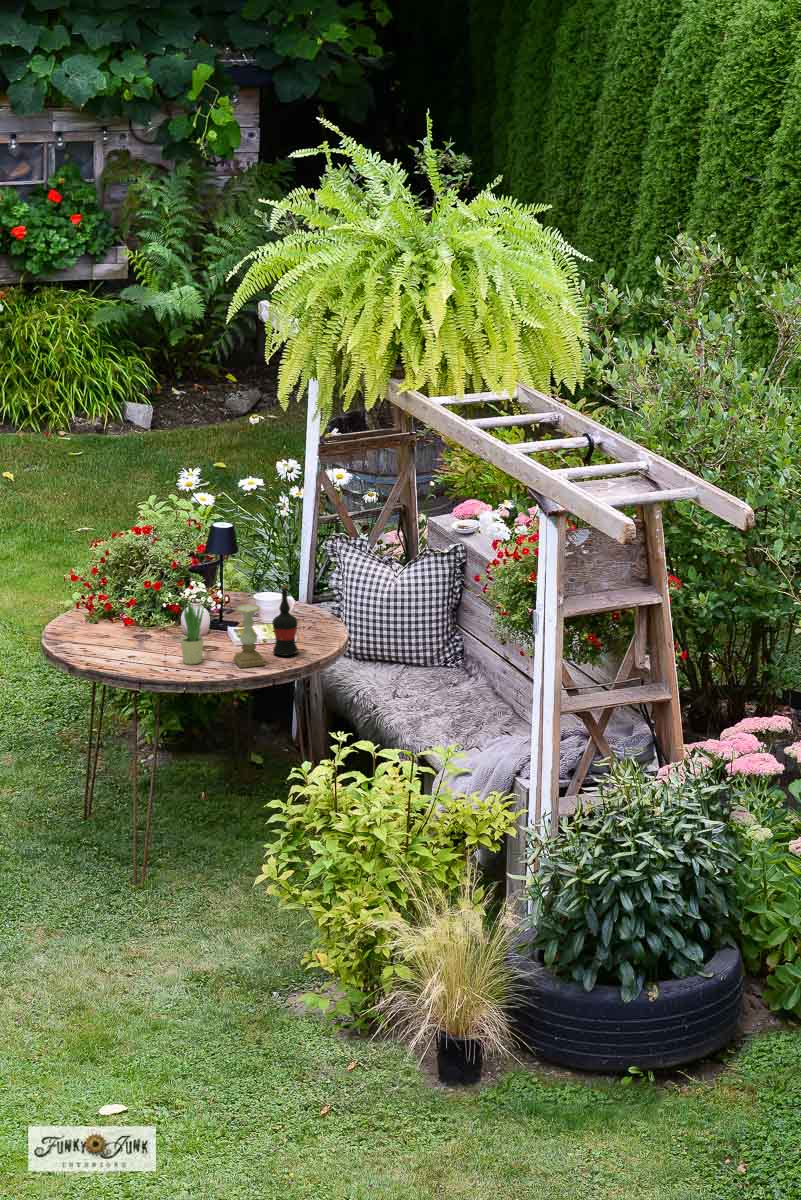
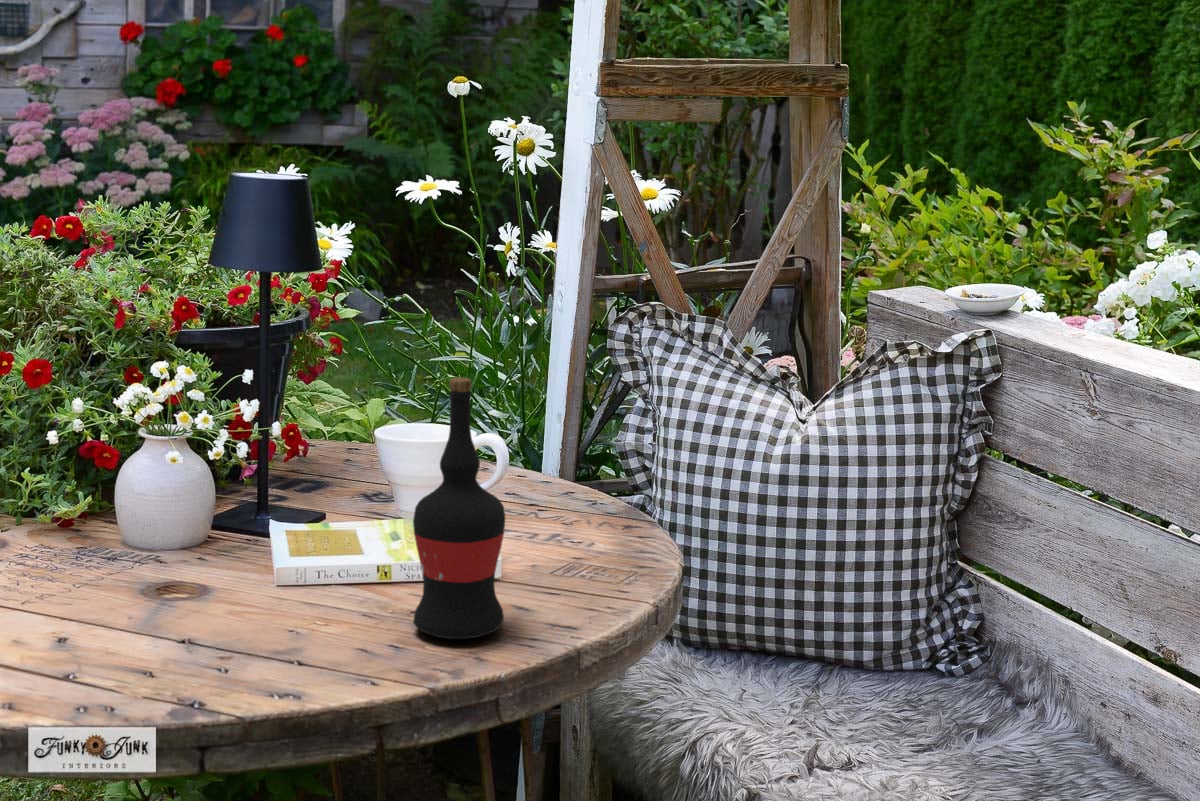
potted plant: present [180,599,204,665] -> none [43,401,154,662]
candle holder: present [234,604,265,668] -> none [257,440,367,685]

